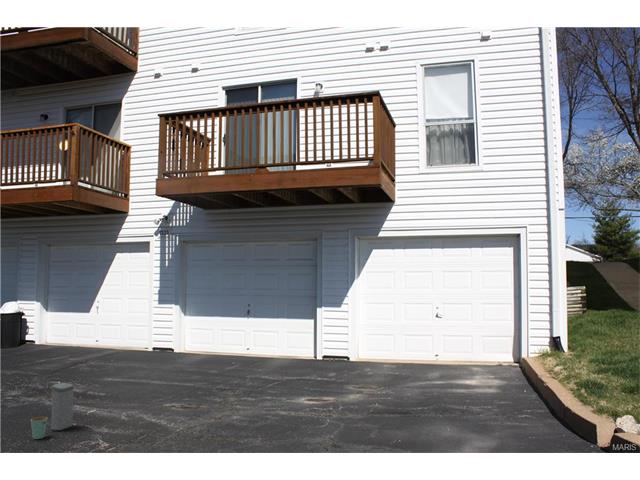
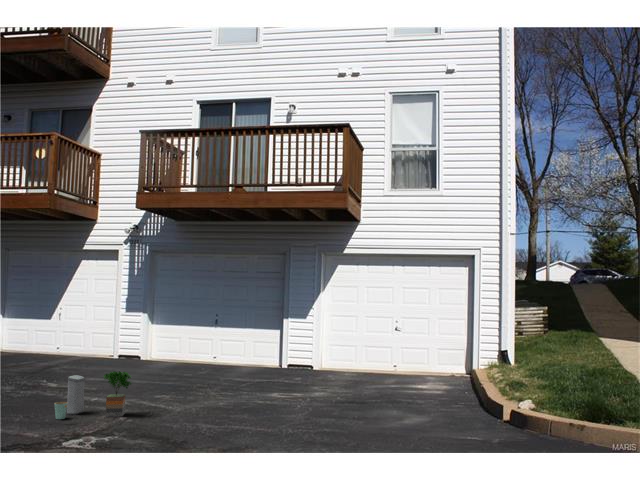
potted tree: none [91,377,128,434] -> present [104,371,132,417]

